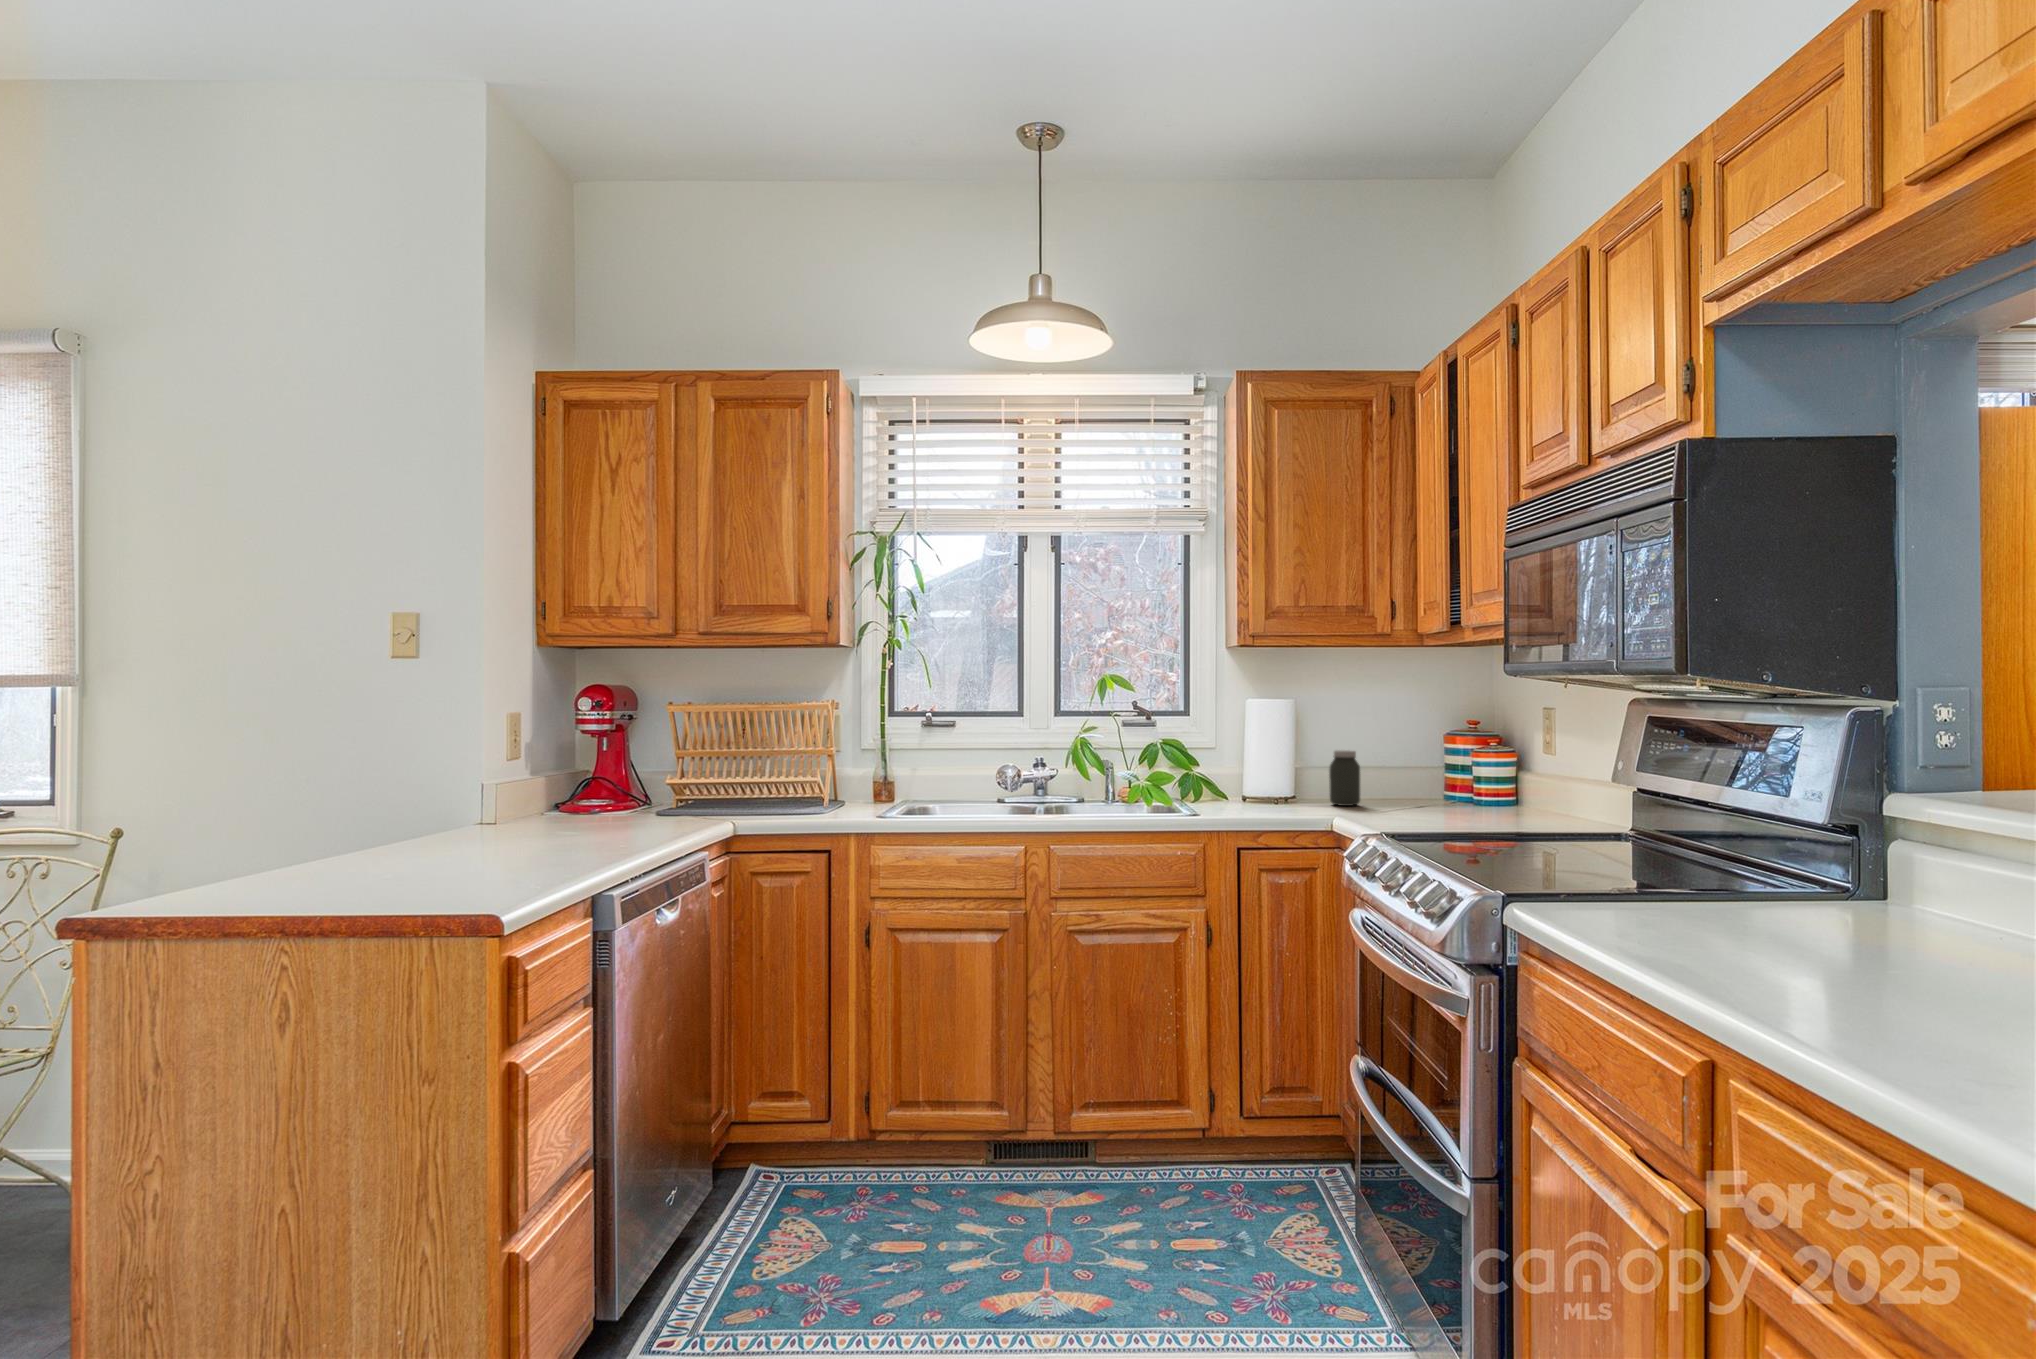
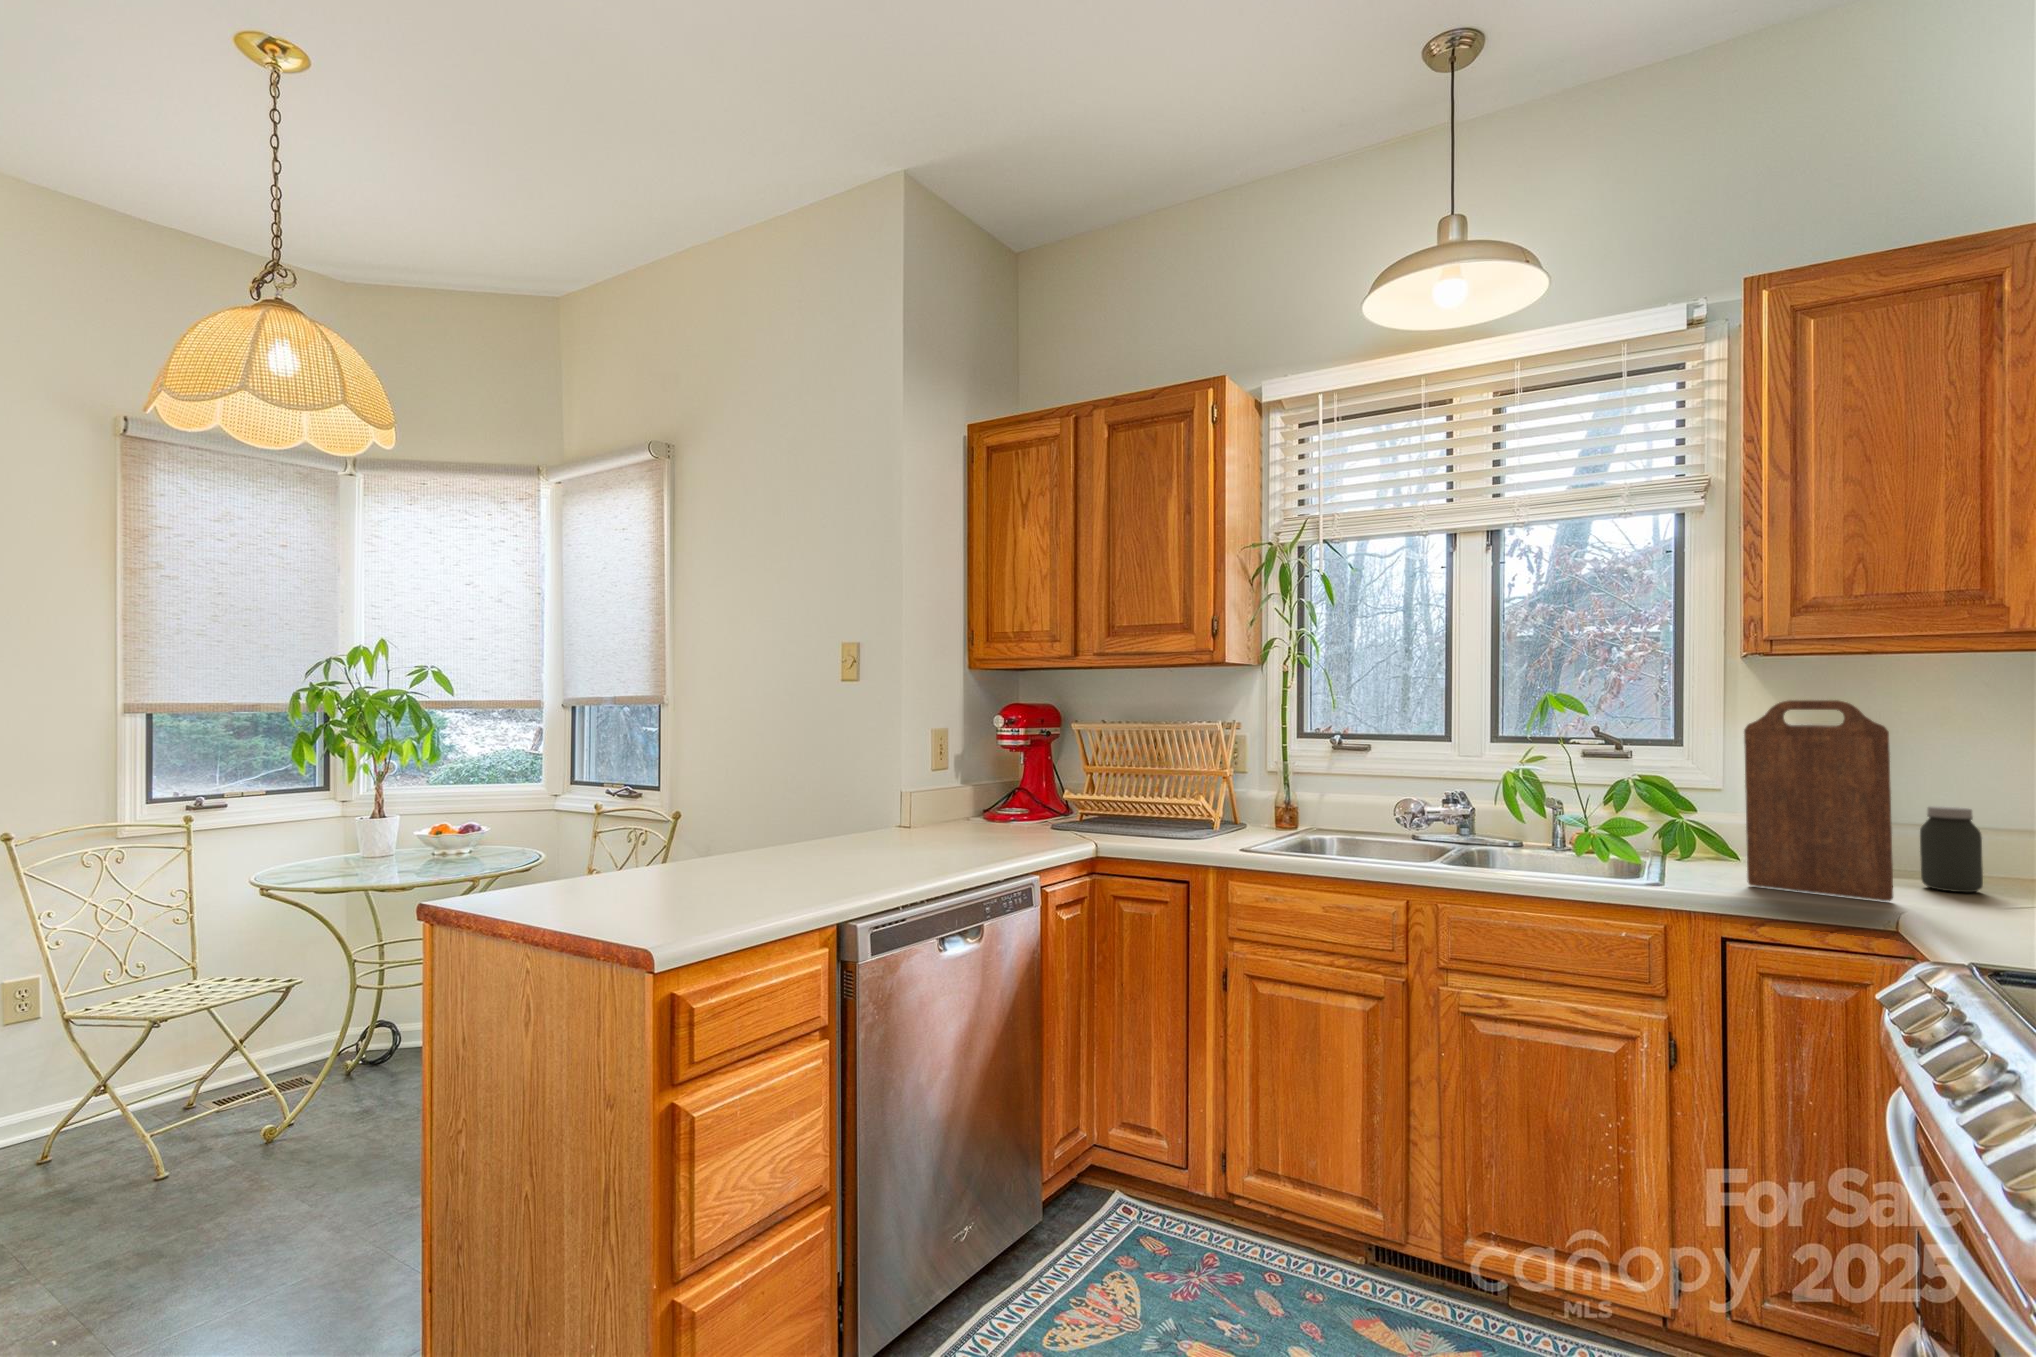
cutting board: none [1245,679,1325,813] -> present [1744,700,1893,901]

